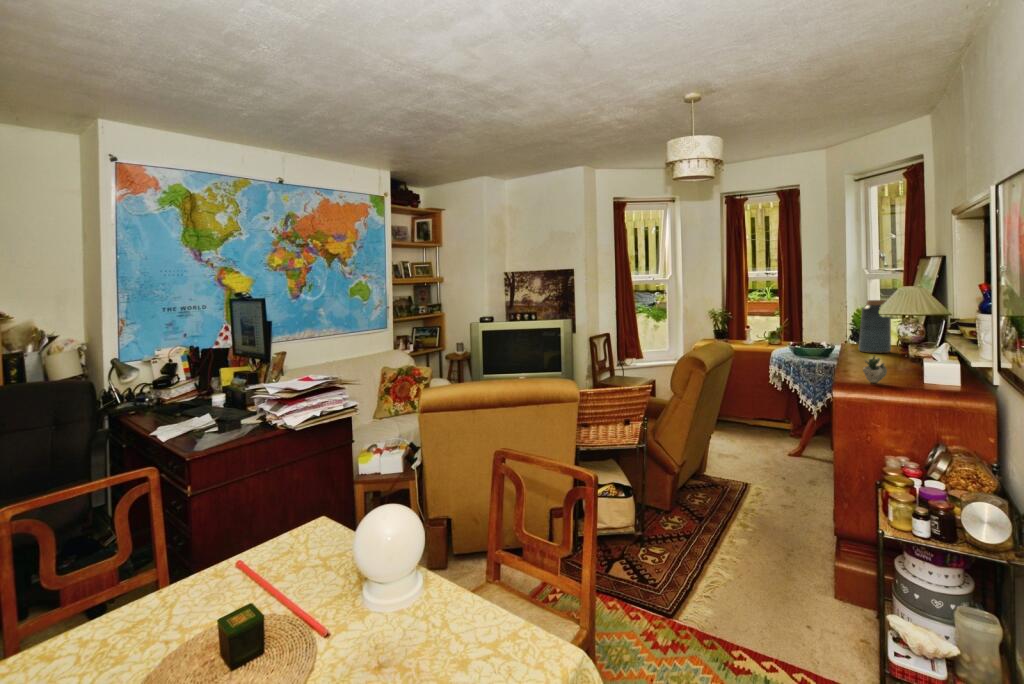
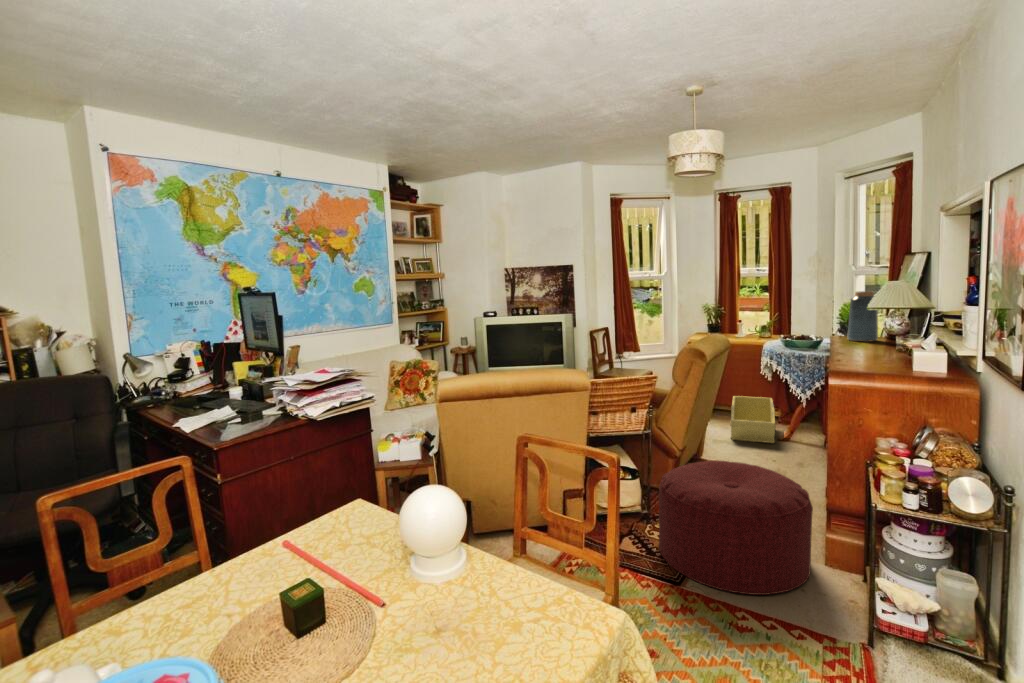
succulent plant: present [863,355,887,383] -> none [853,341,894,367]
storage bin: none [736,406,783,457] -> present [731,396,776,443]
ottoman: none [653,479,818,628] -> present [659,460,813,595]

